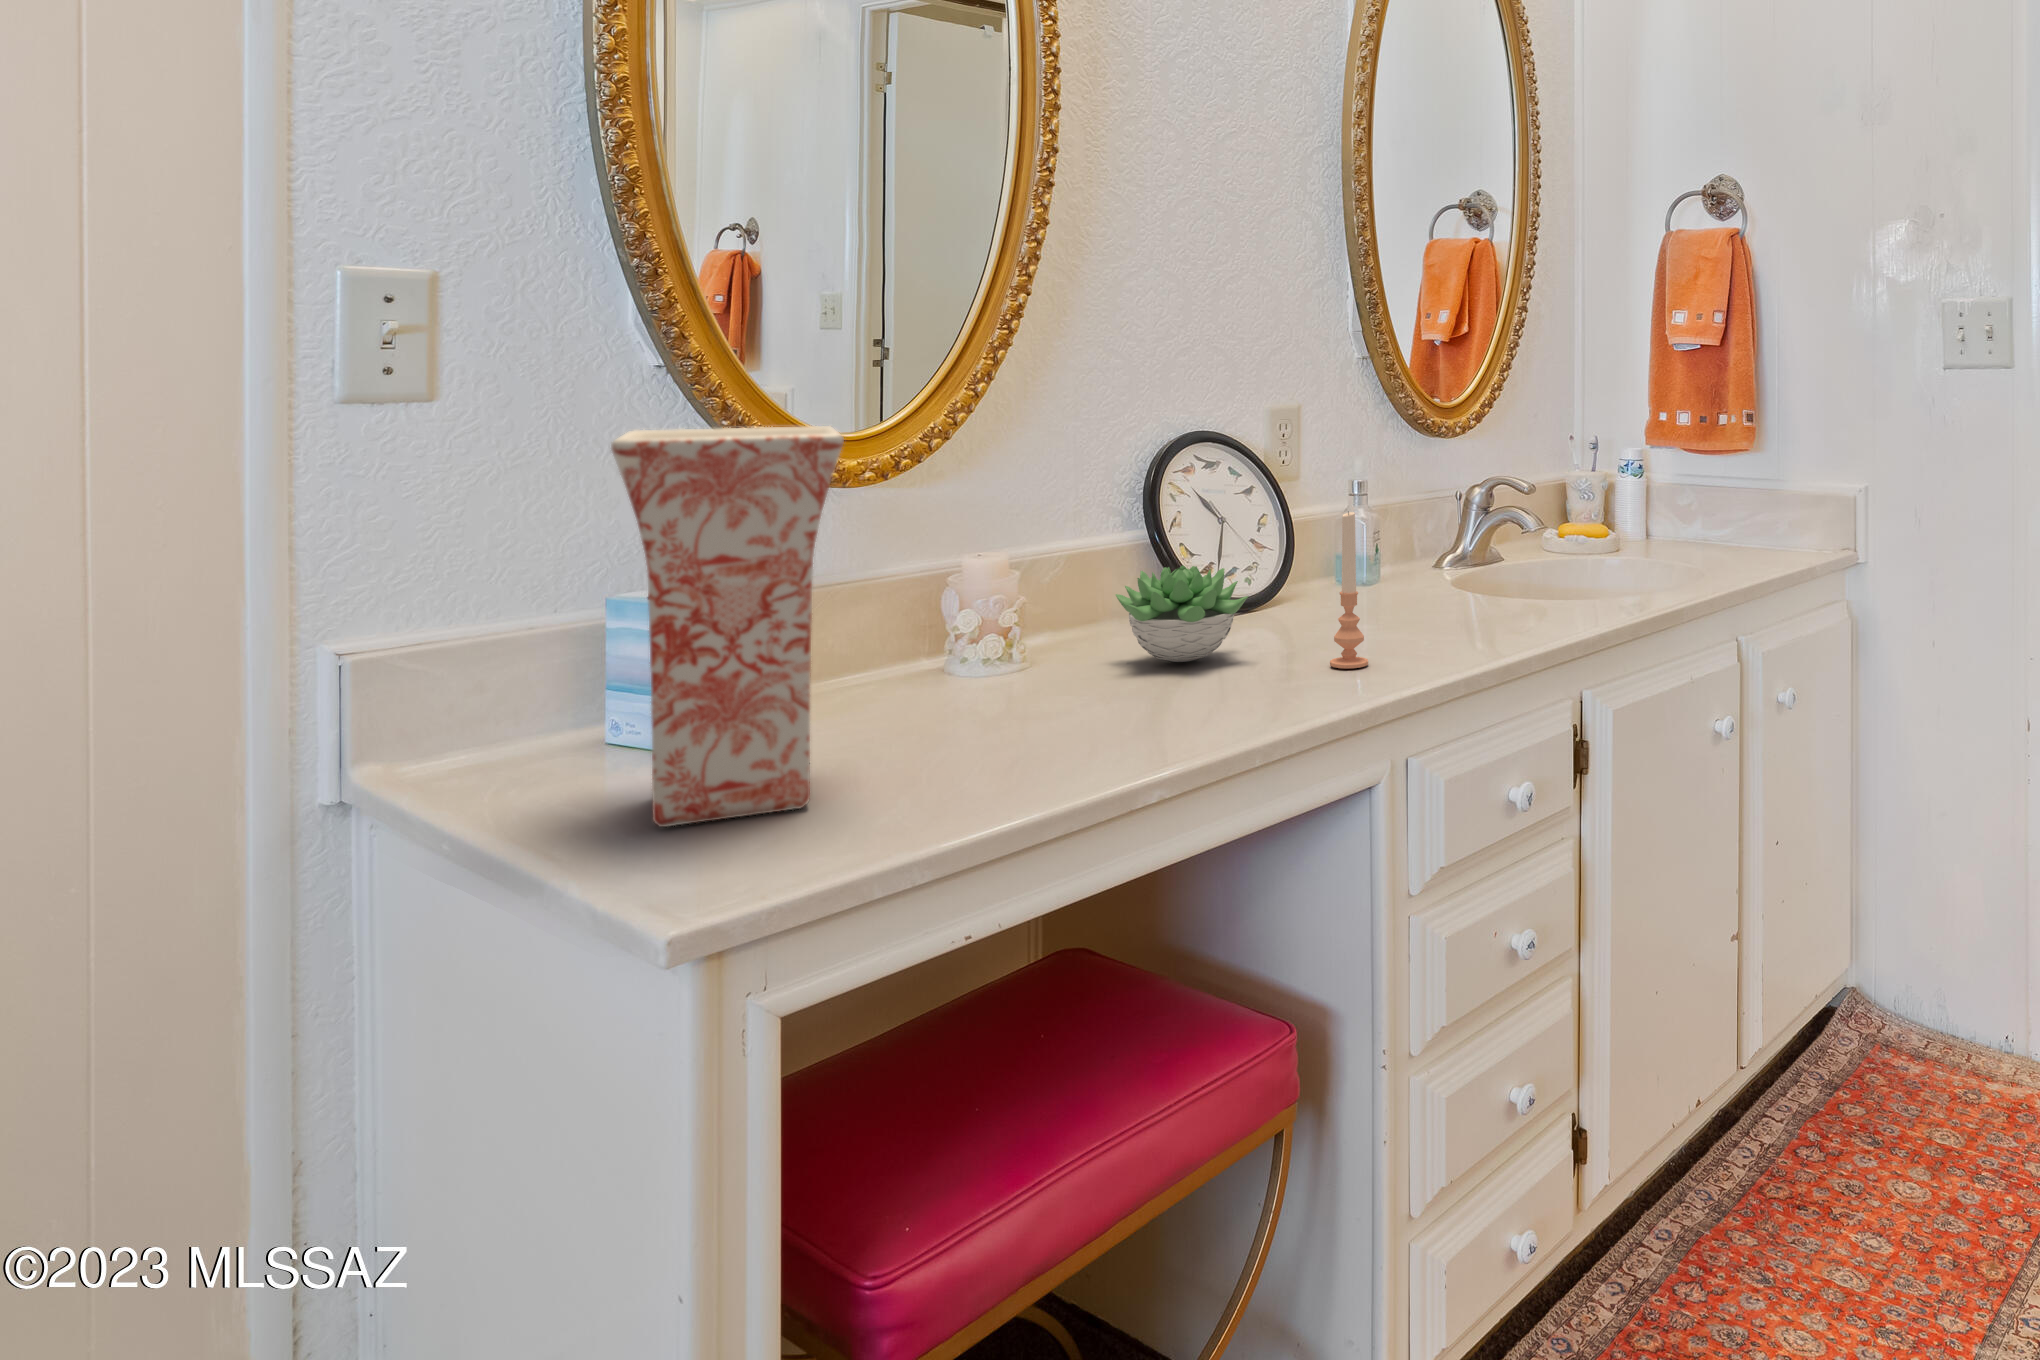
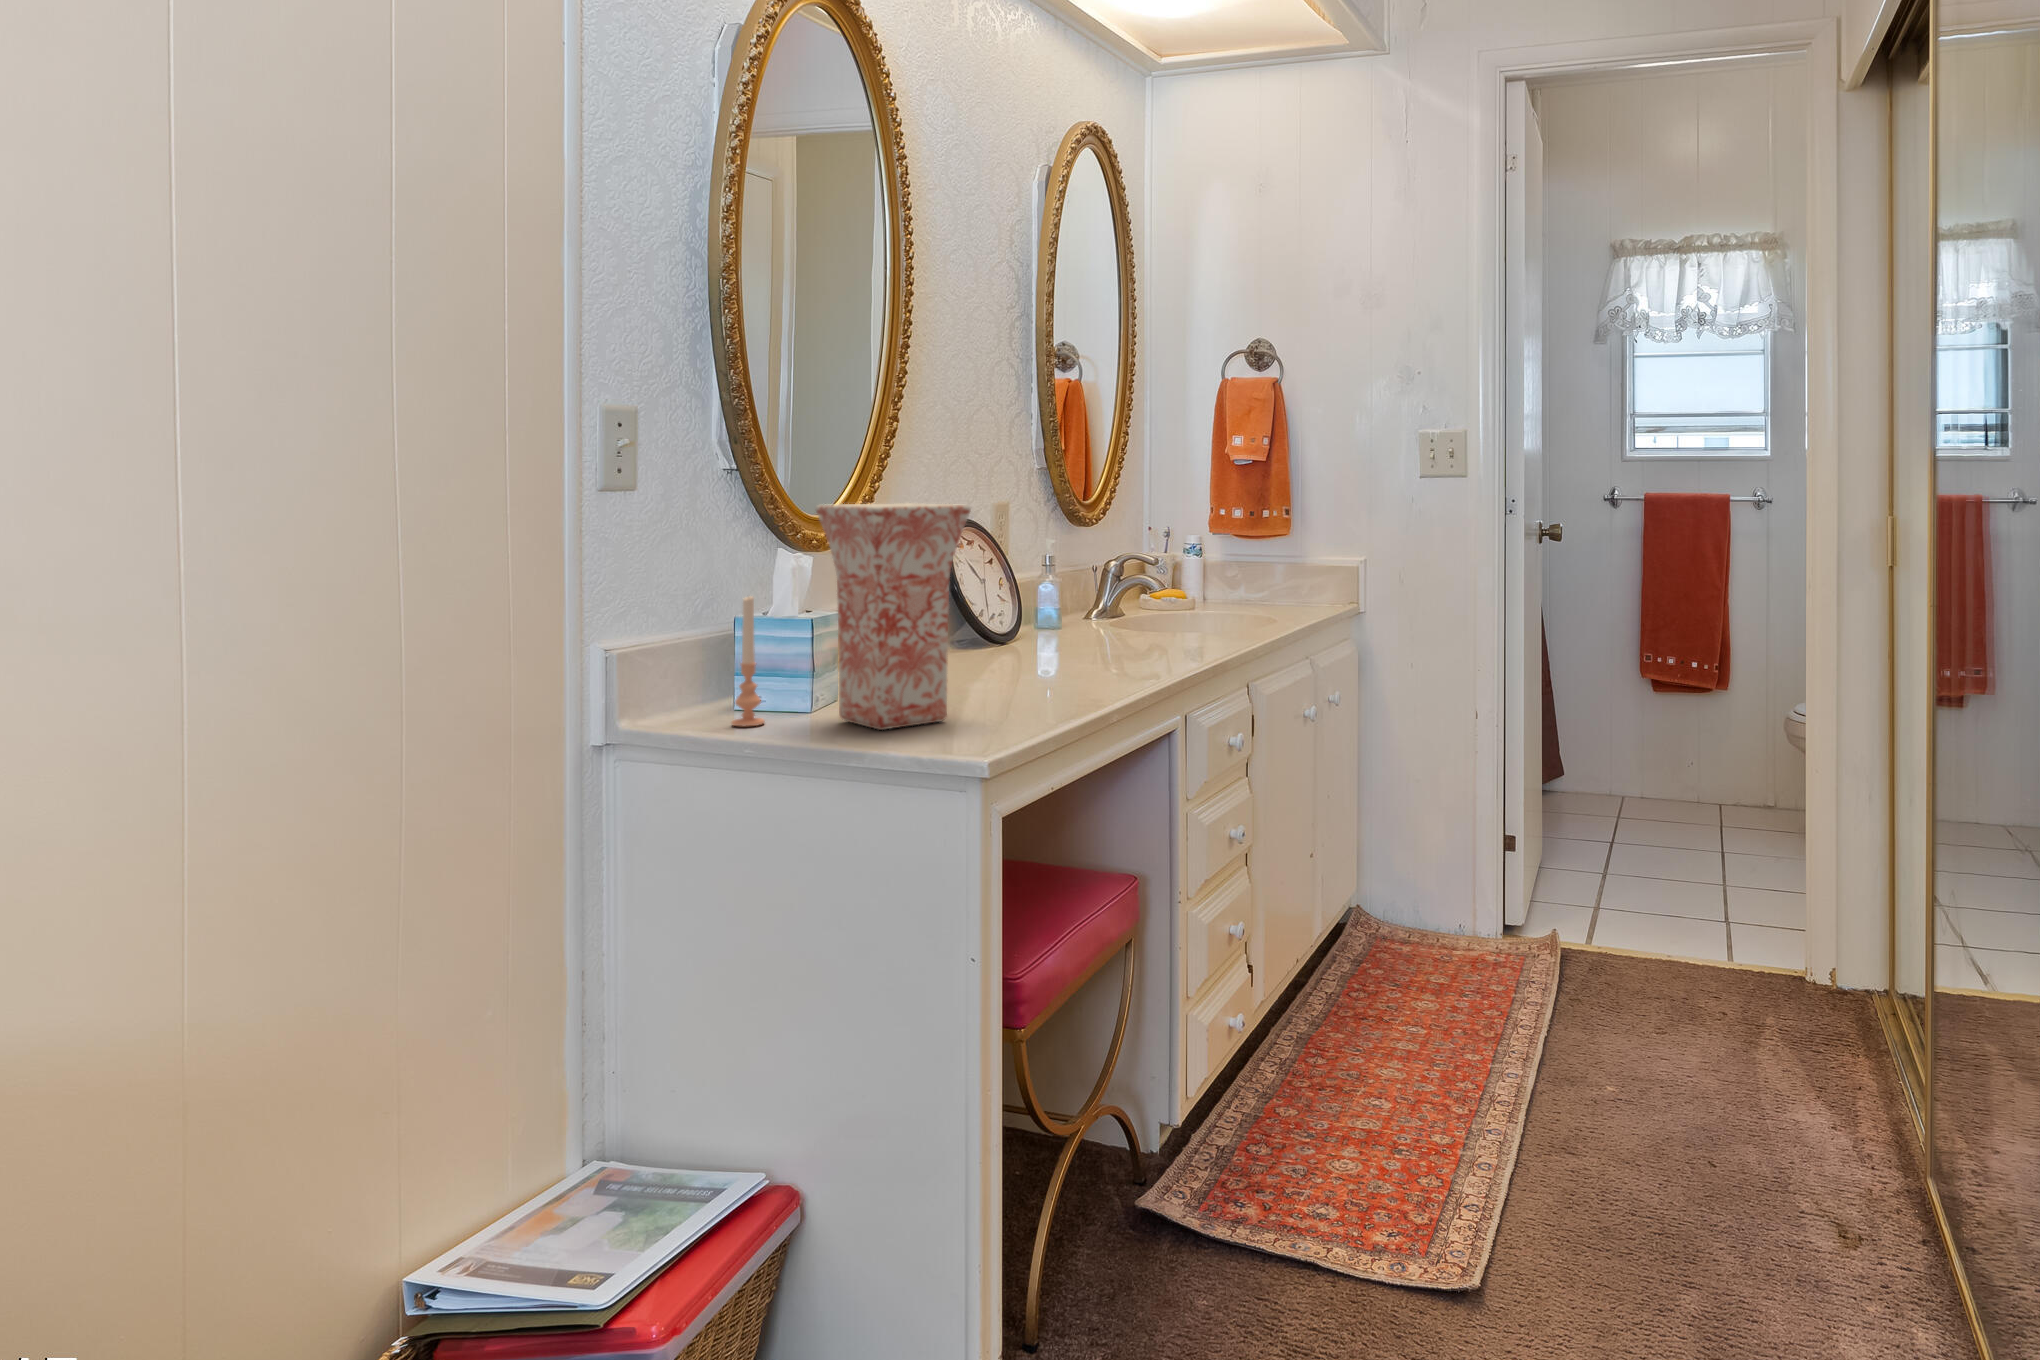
candle: present [1330,511,1368,669] -> present [732,596,765,726]
succulent plant: present [1116,566,1249,662] -> none [973,602,1063,664]

